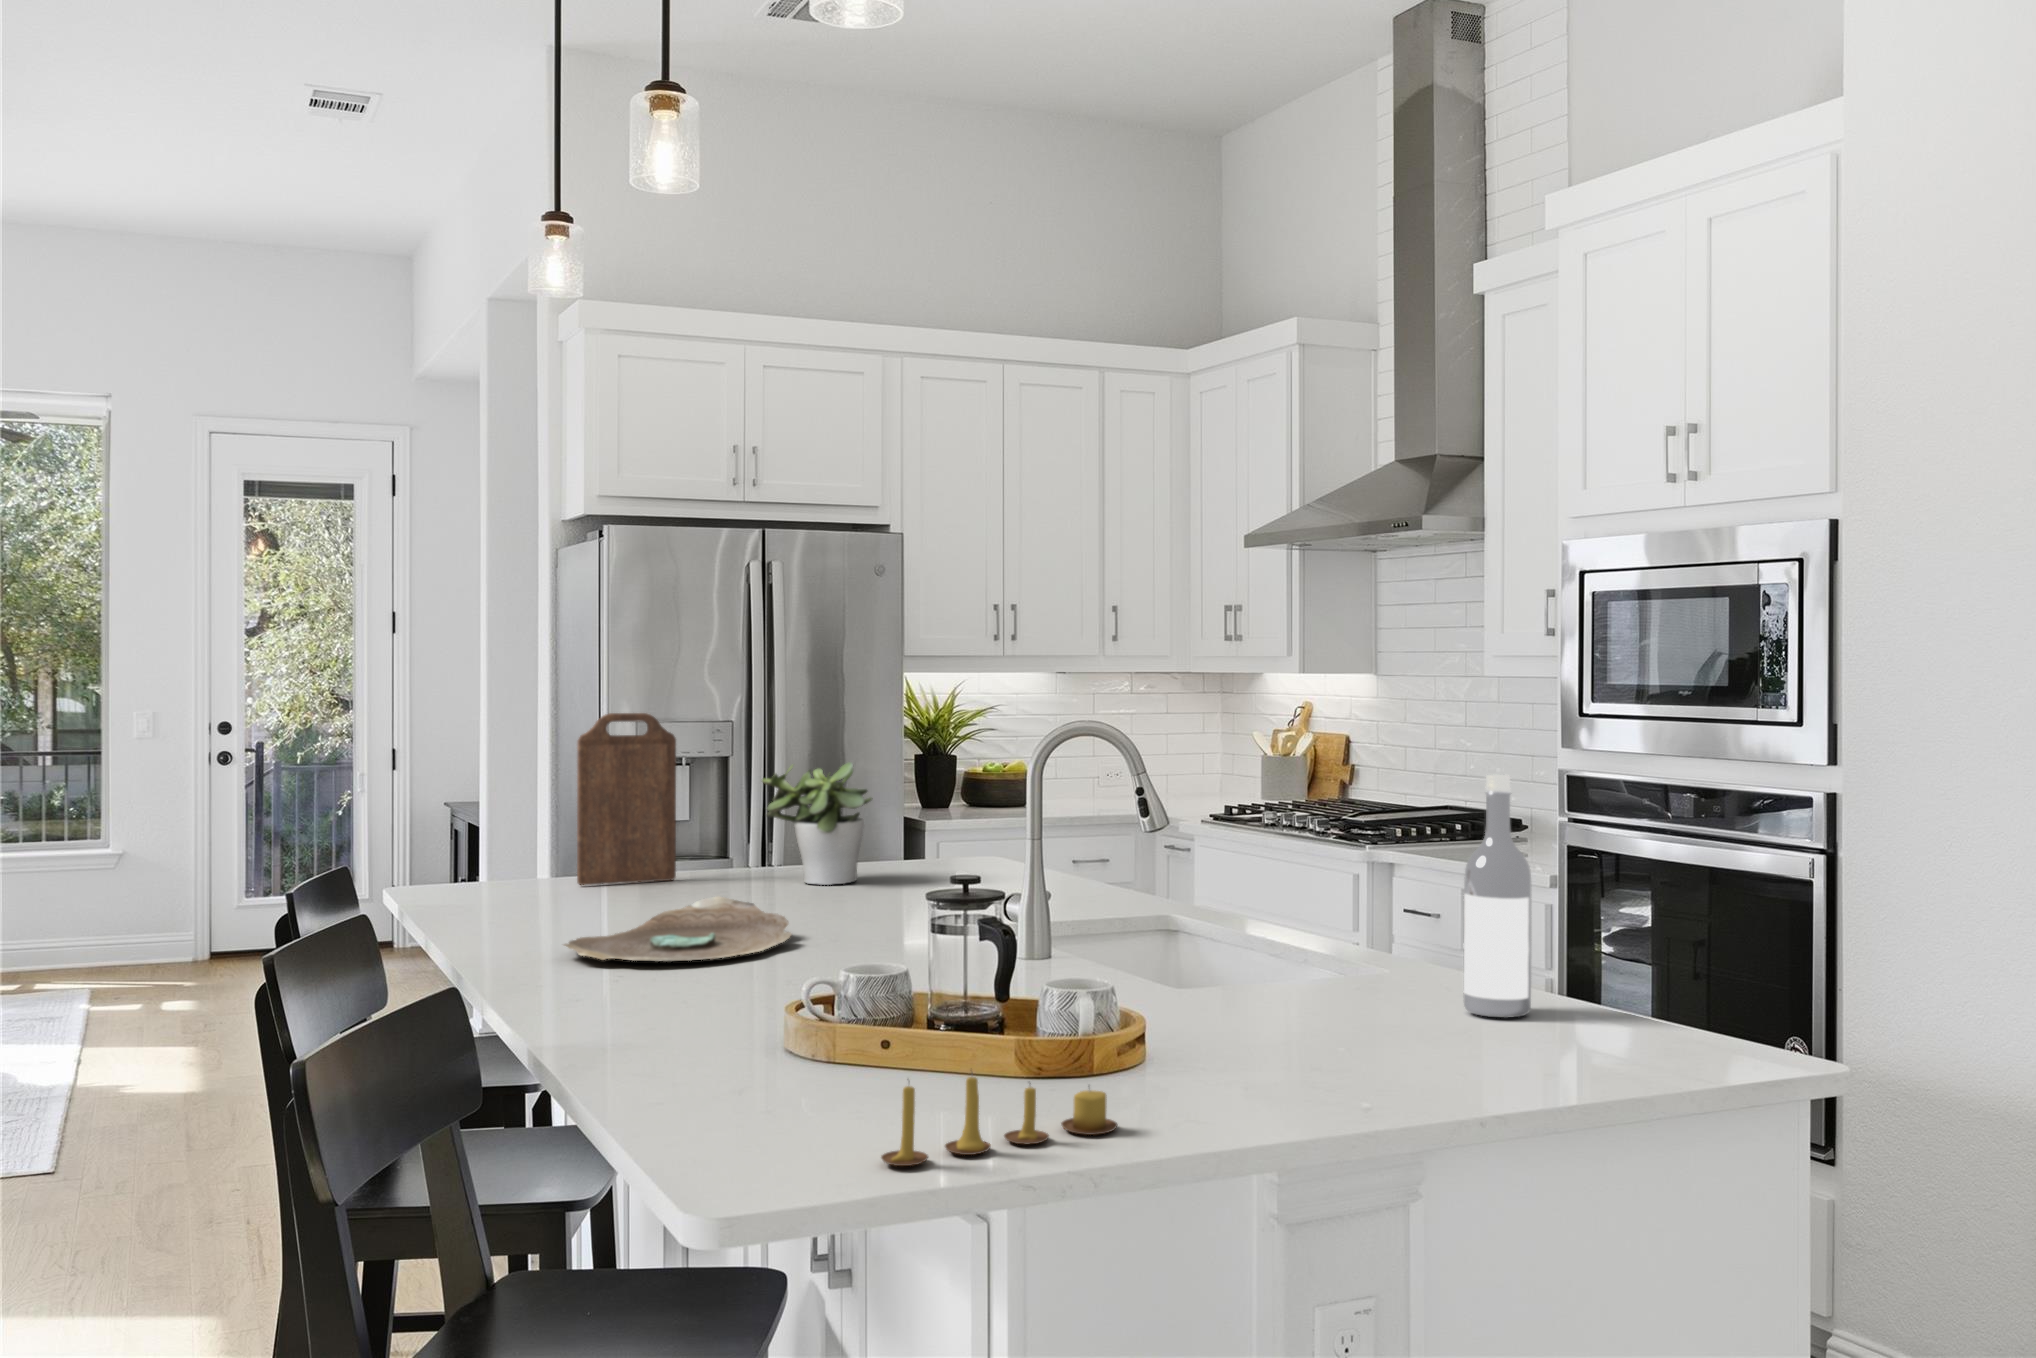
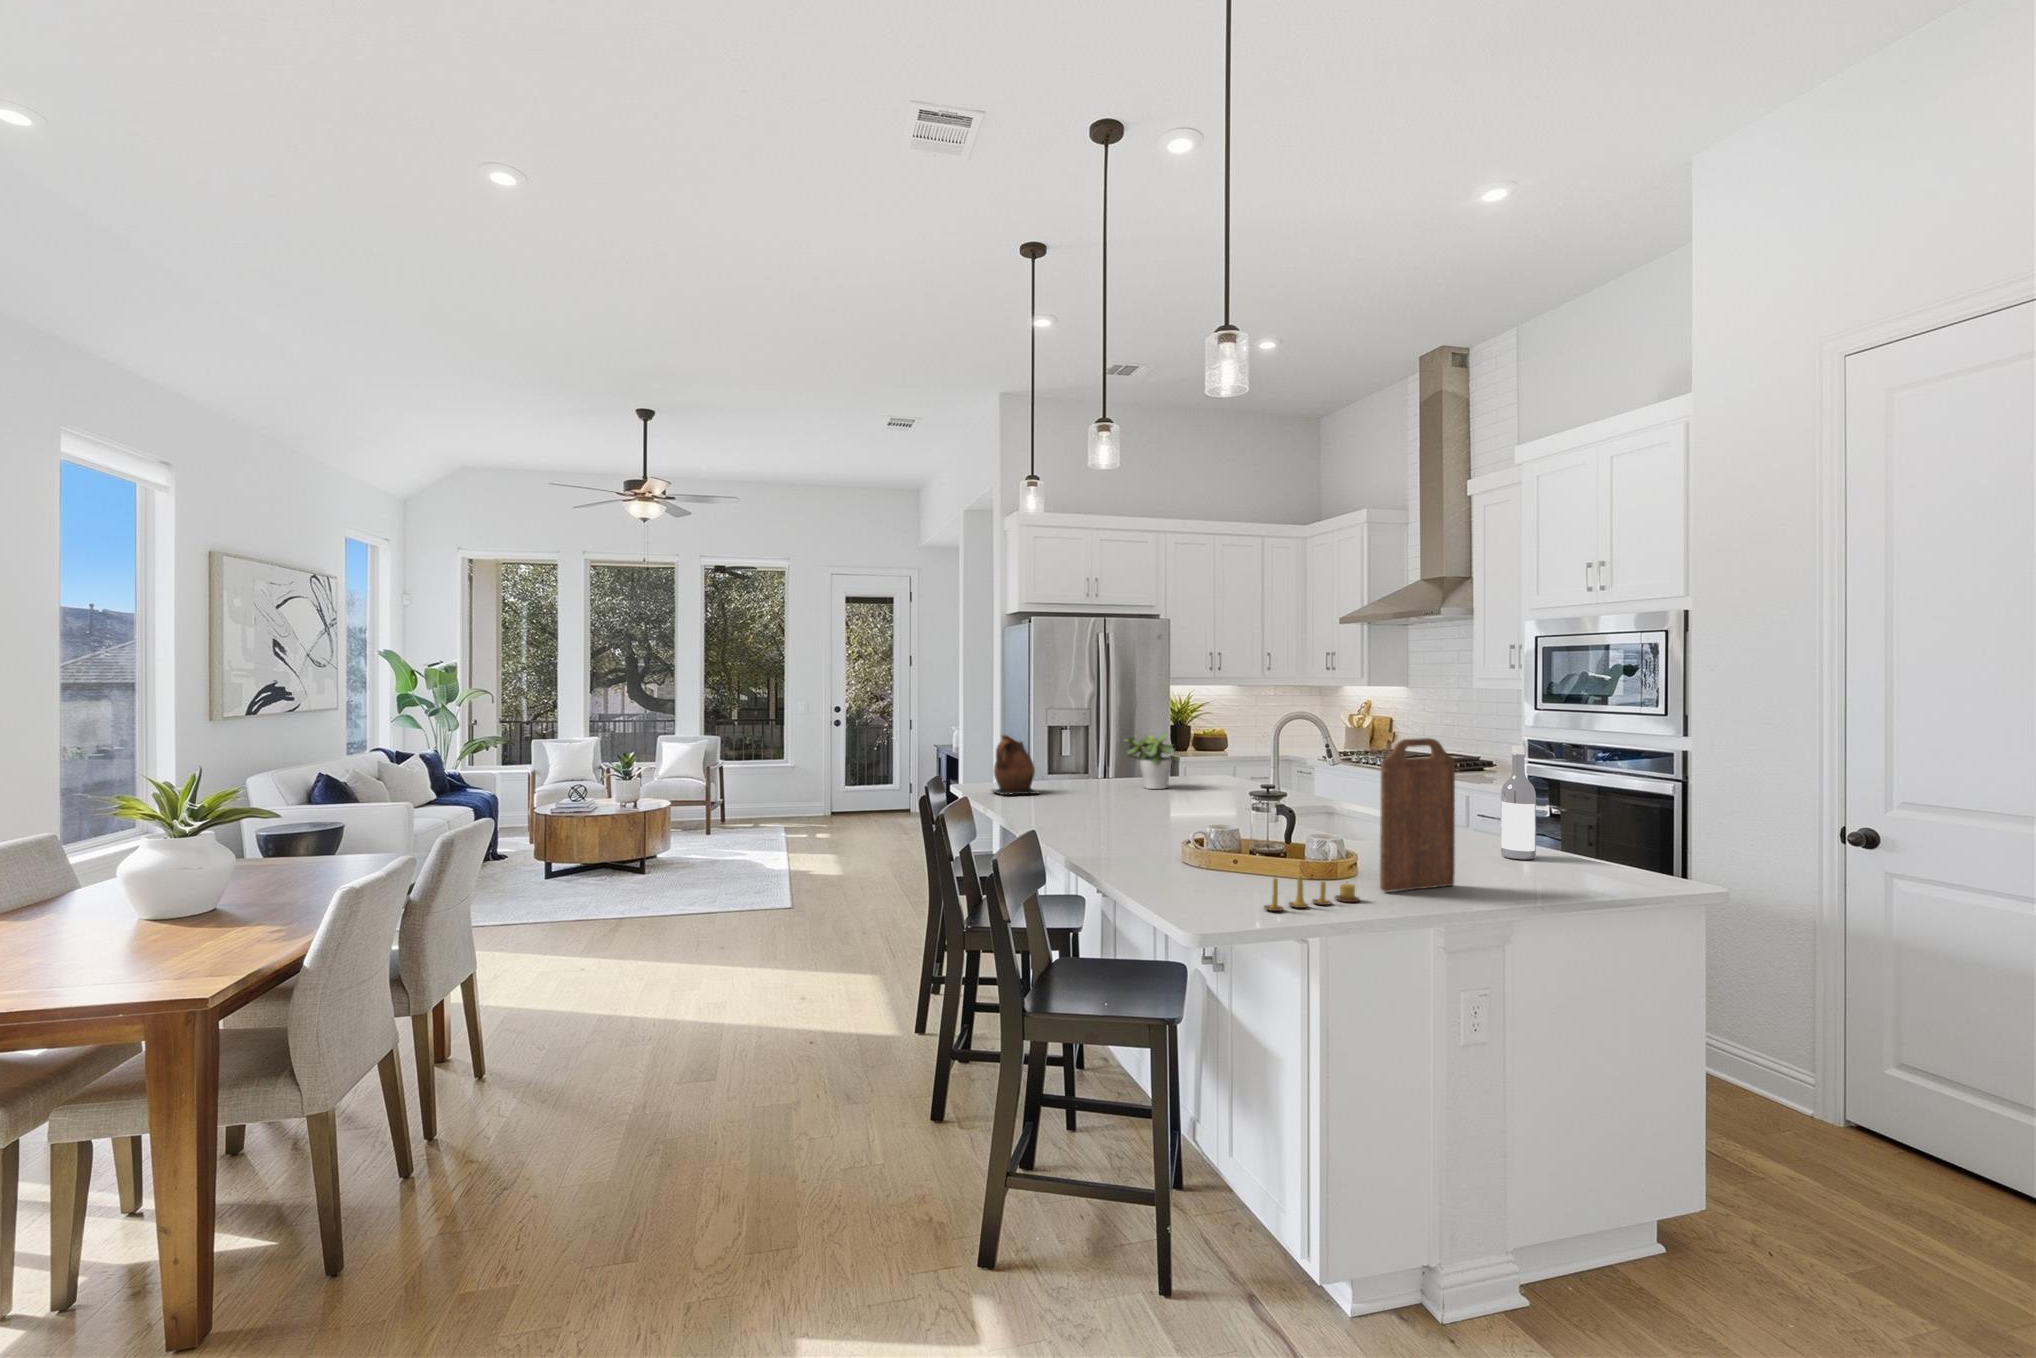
cutting board: present [577,713,676,885] -> present [1380,738,1455,892]
ceramic pitcher: none [451,770,567,903] -> present [993,735,1039,794]
decorative bowl: present [564,896,792,962] -> none [1060,794,1160,823]

